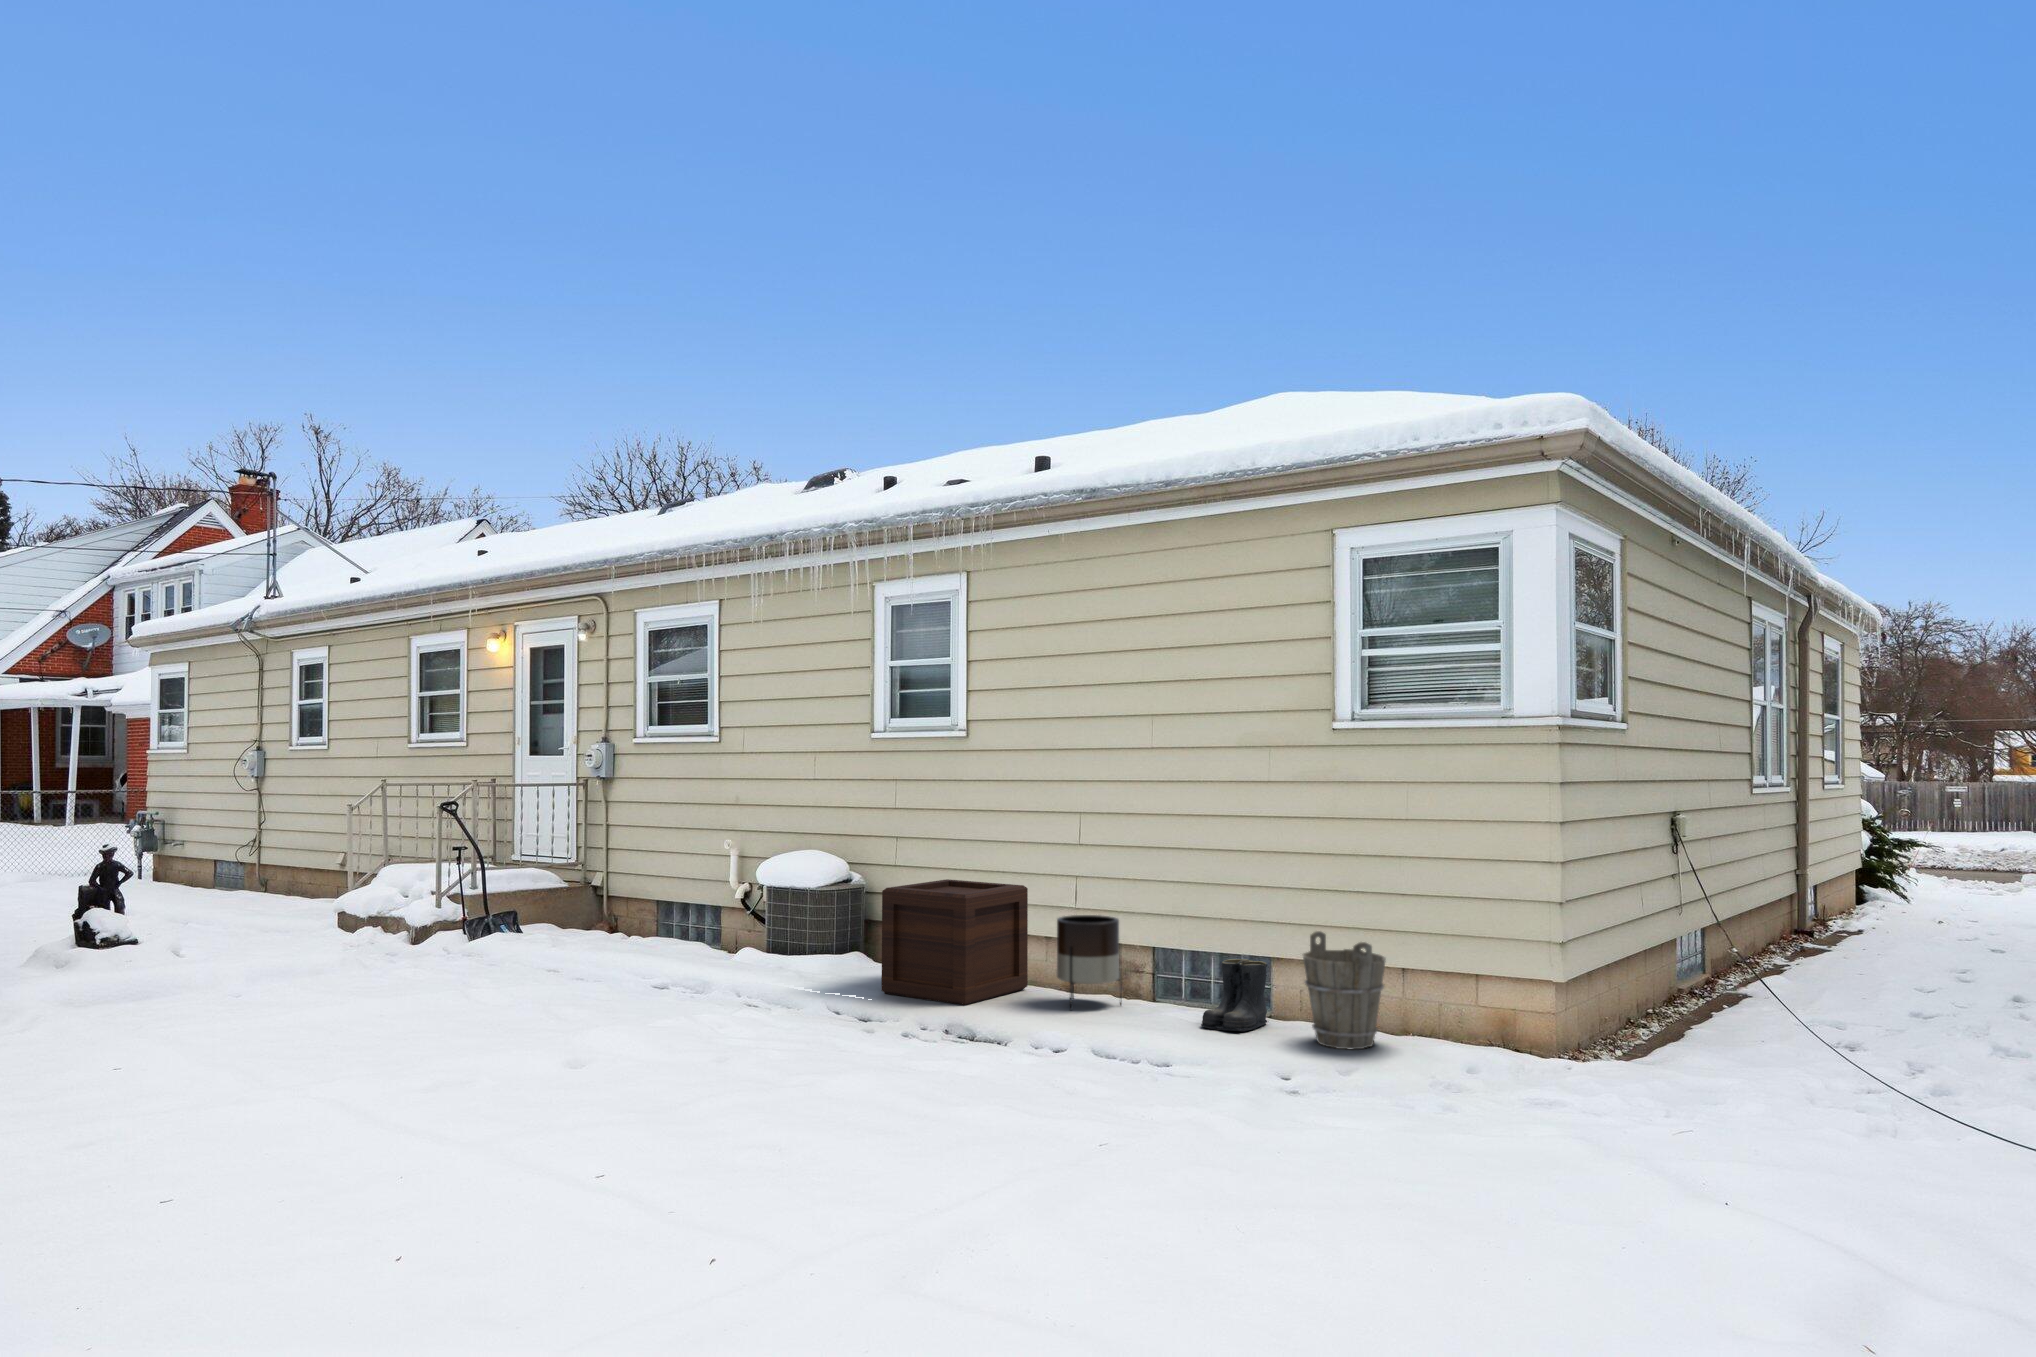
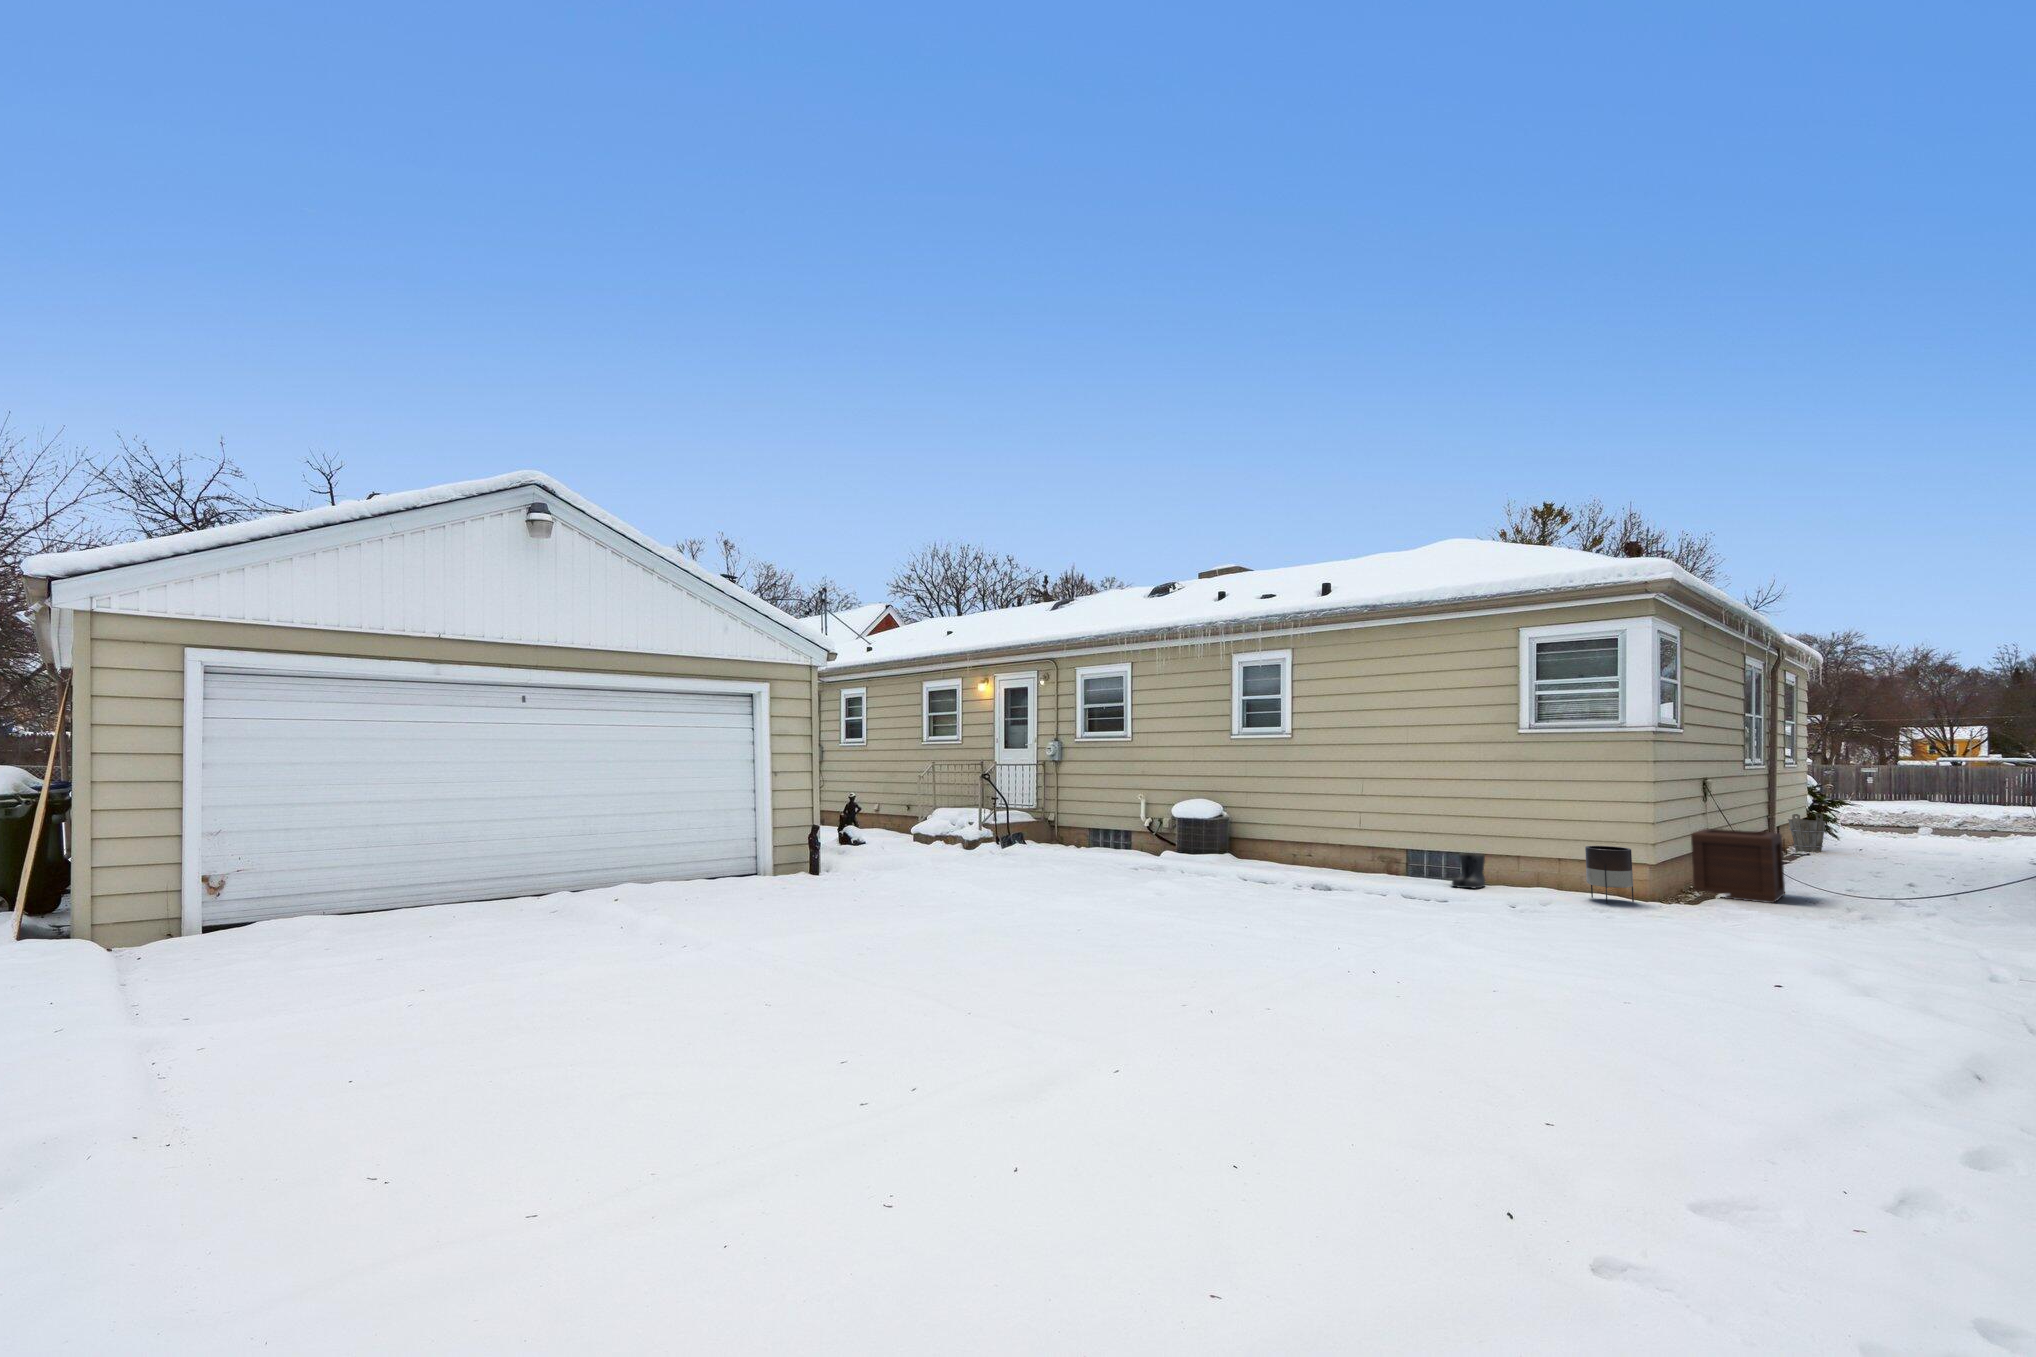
wooden crate: present [881,879,1028,1005] -> present [1691,829,1785,903]
planter: present [1057,915,1122,1009] -> present [1585,846,1634,903]
bucket: present [1303,931,1386,1050] -> present [1788,814,1825,852]

